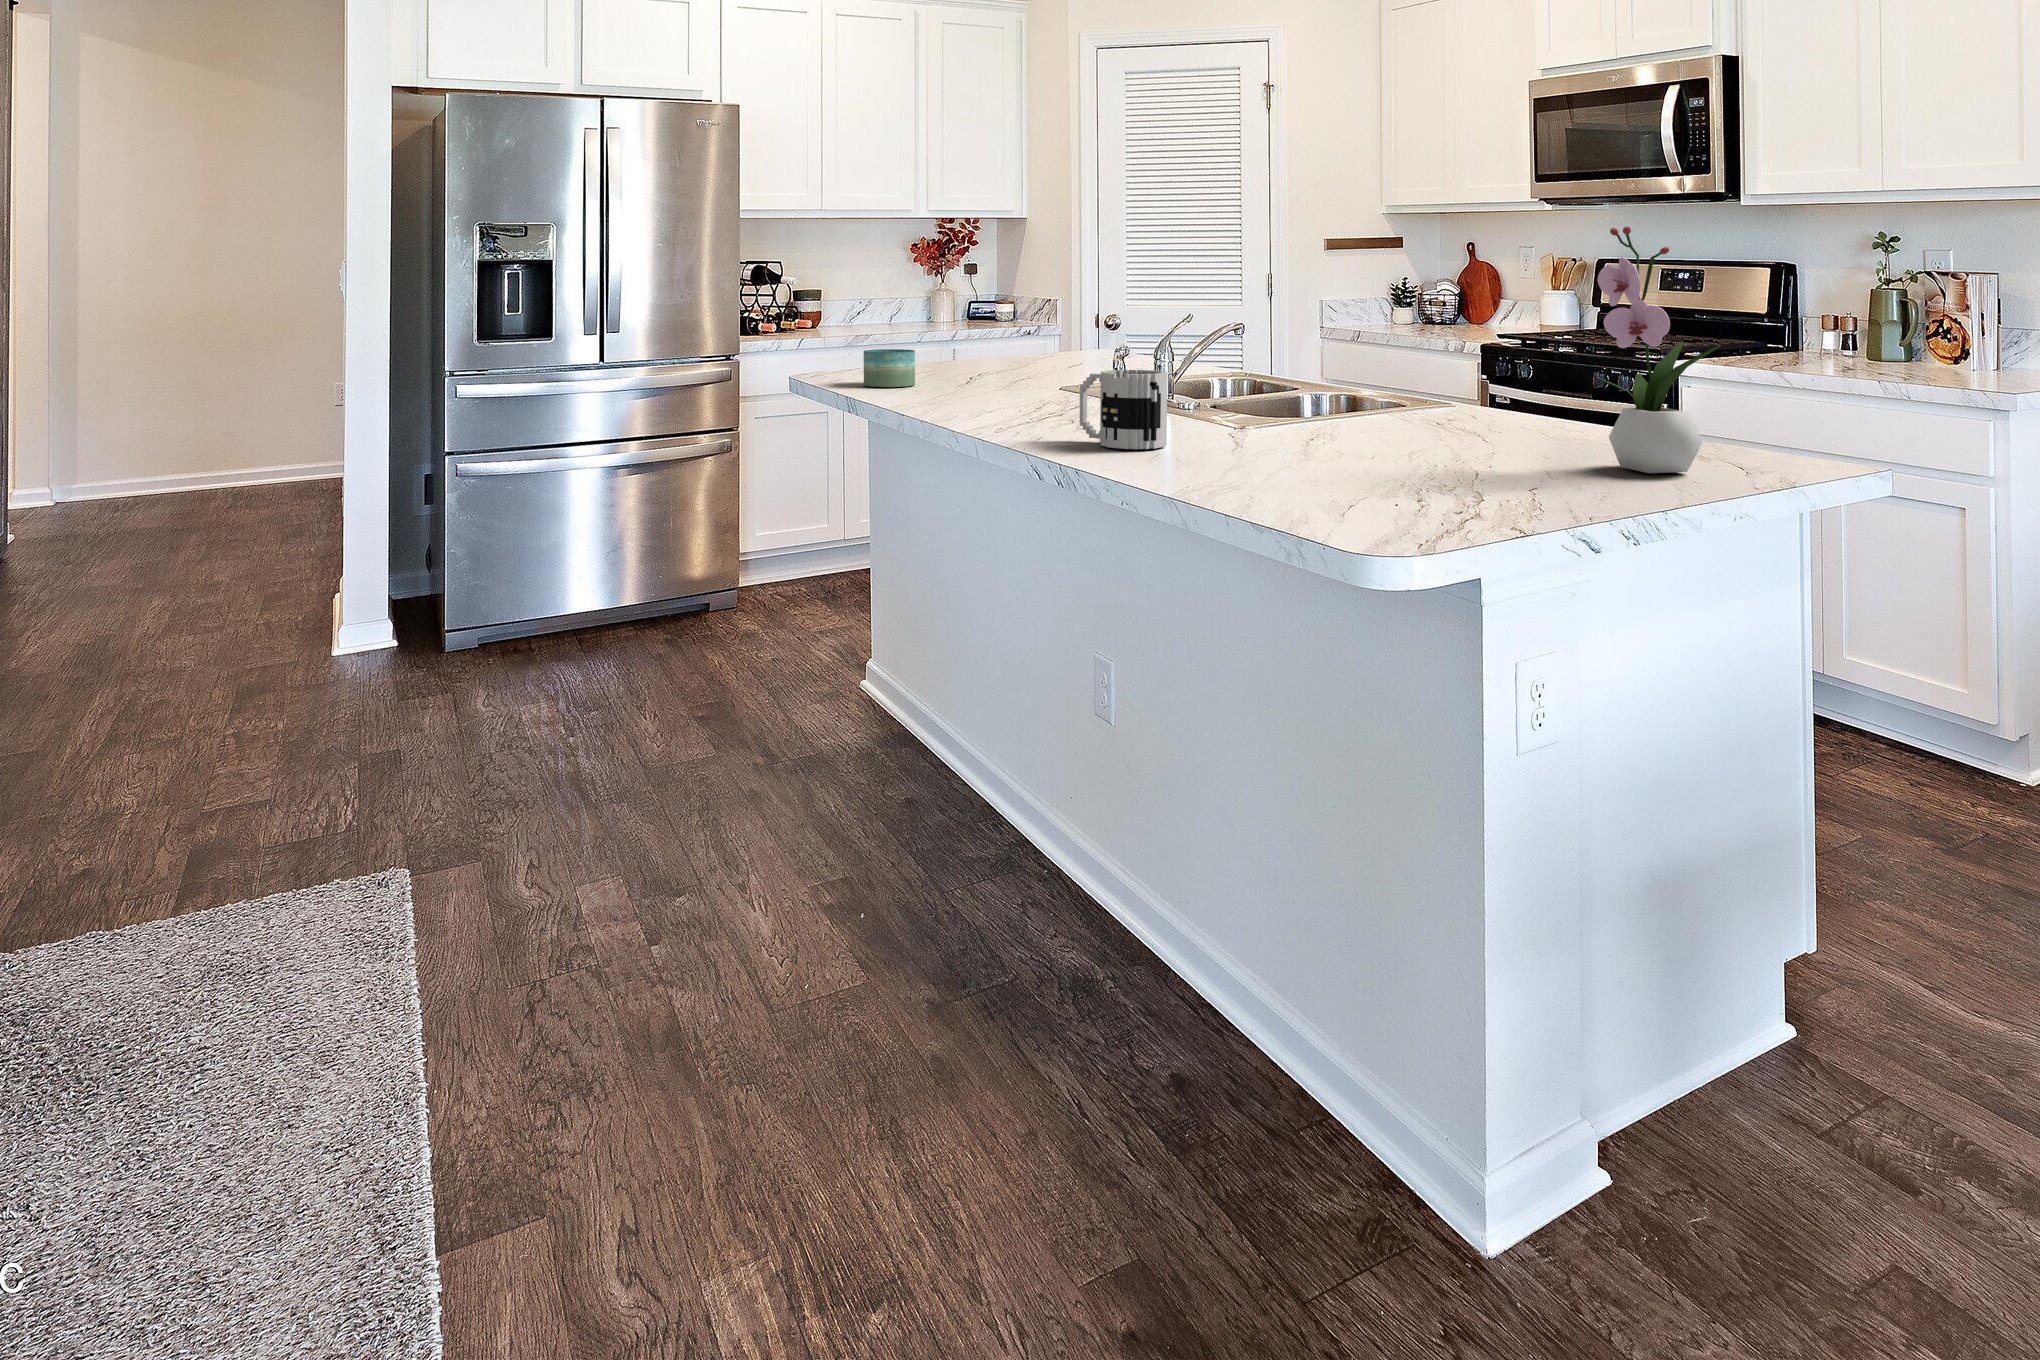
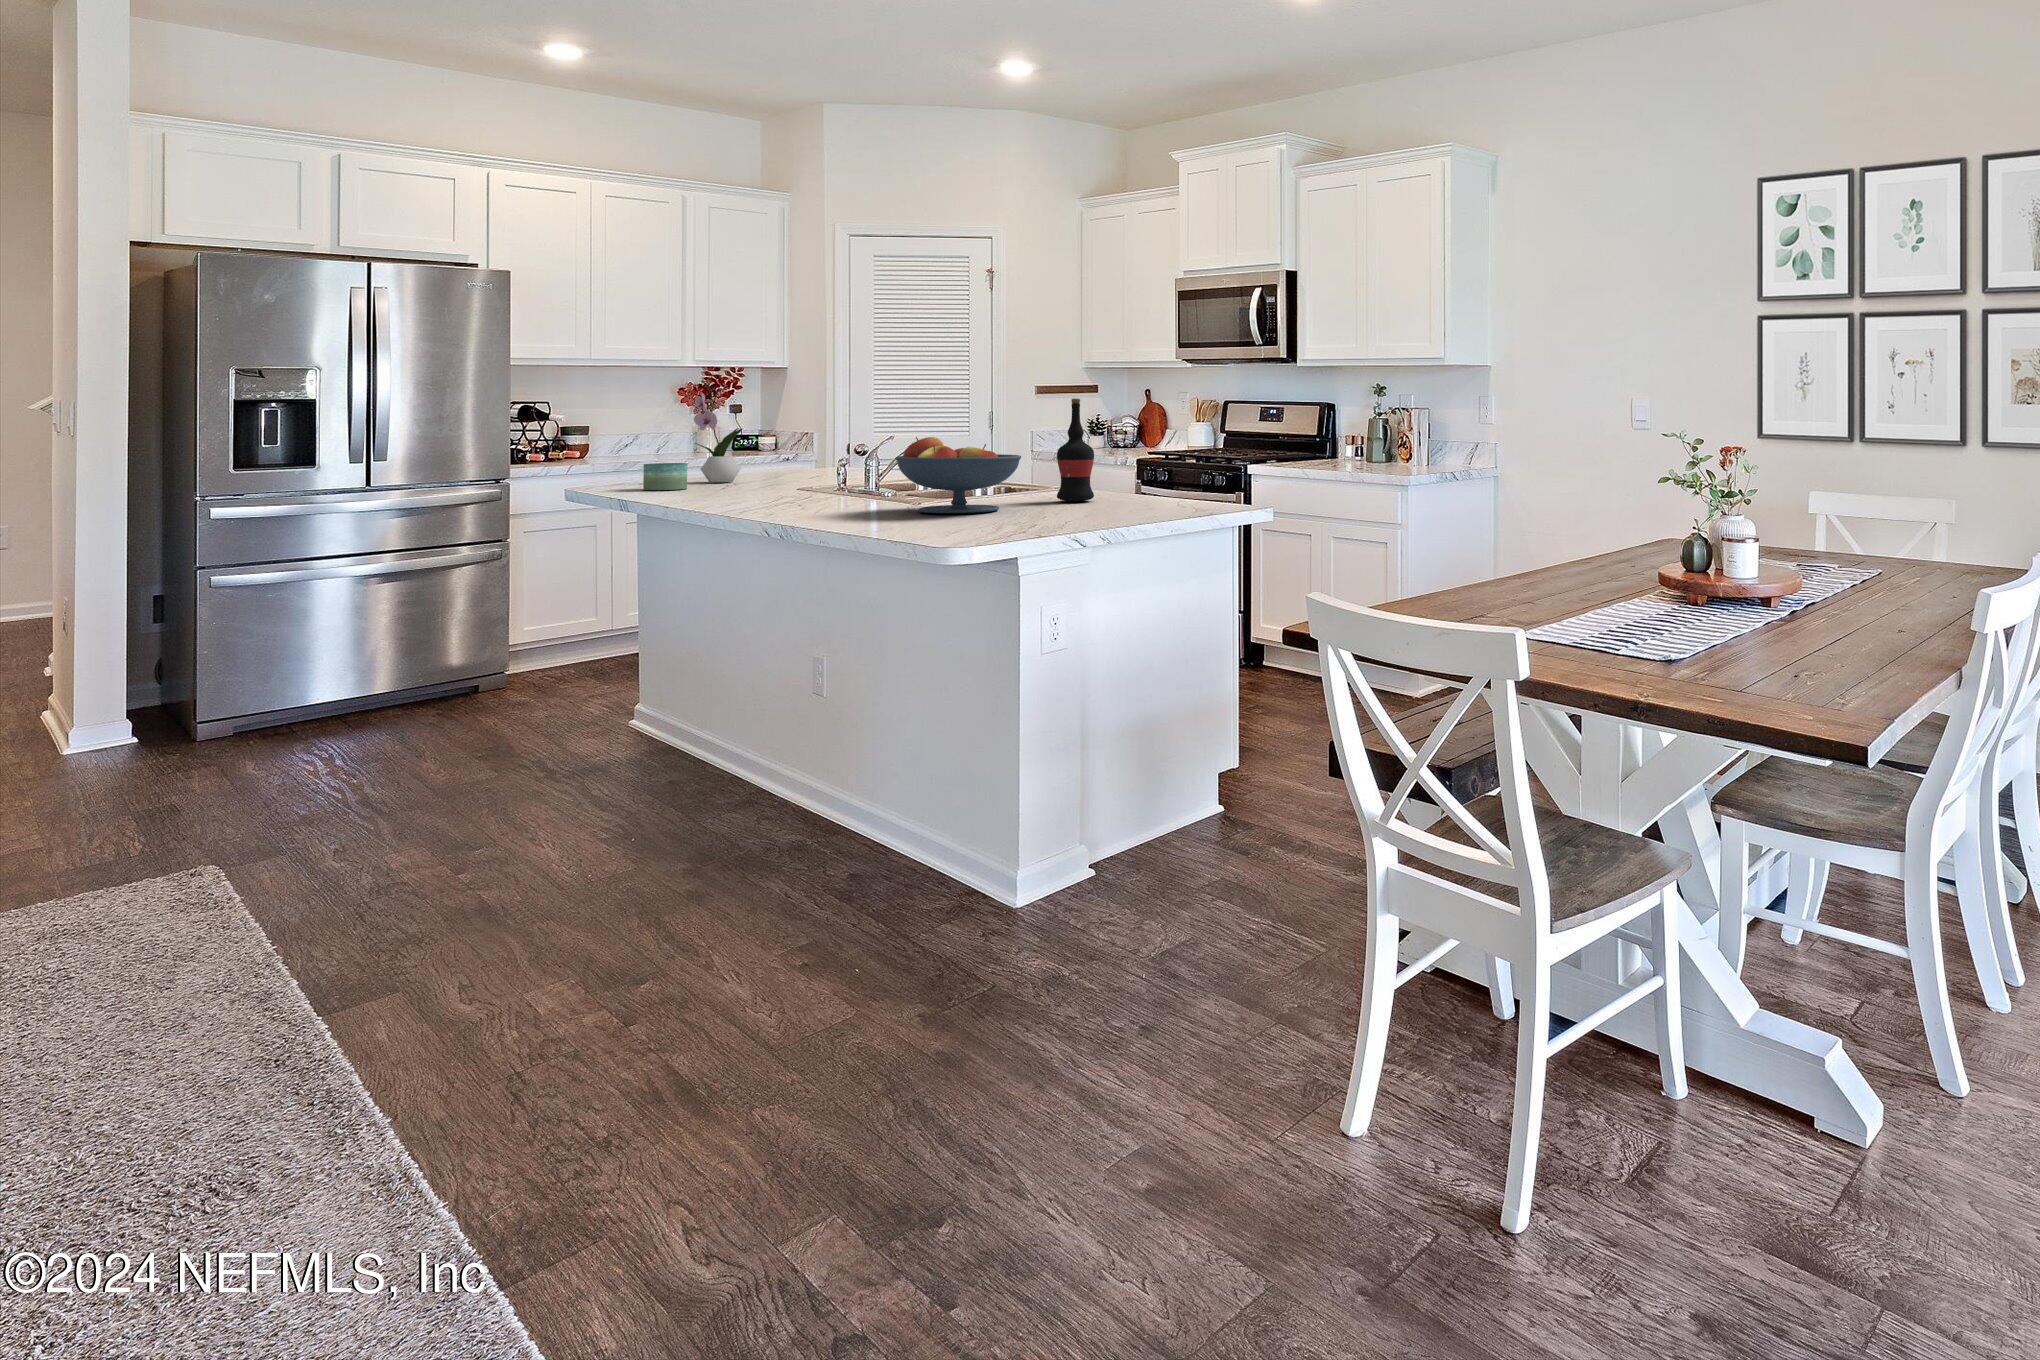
flower arrangement: present [1597,226,1720,473] -> present [694,379,743,483]
wine bottle: none [1480,259,1552,443] -> present [1057,398,1094,501]
fruit bowl: none [1226,328,1446,470] -> present [895,437,1021,513]
mug: present [1080,370,1167,449] -> none [806,464,864,511]

